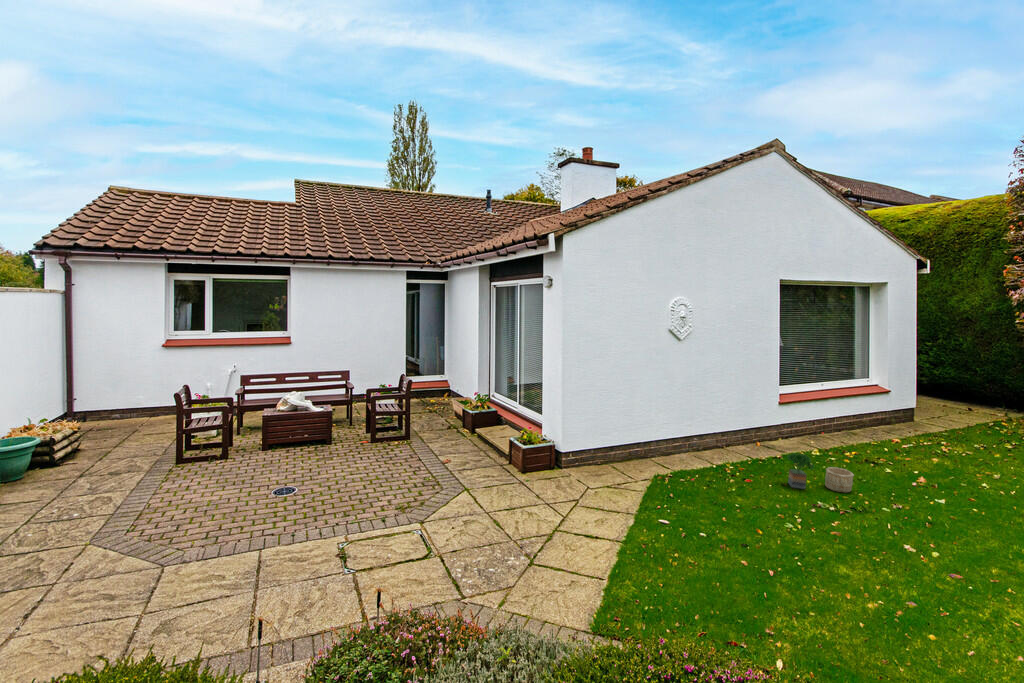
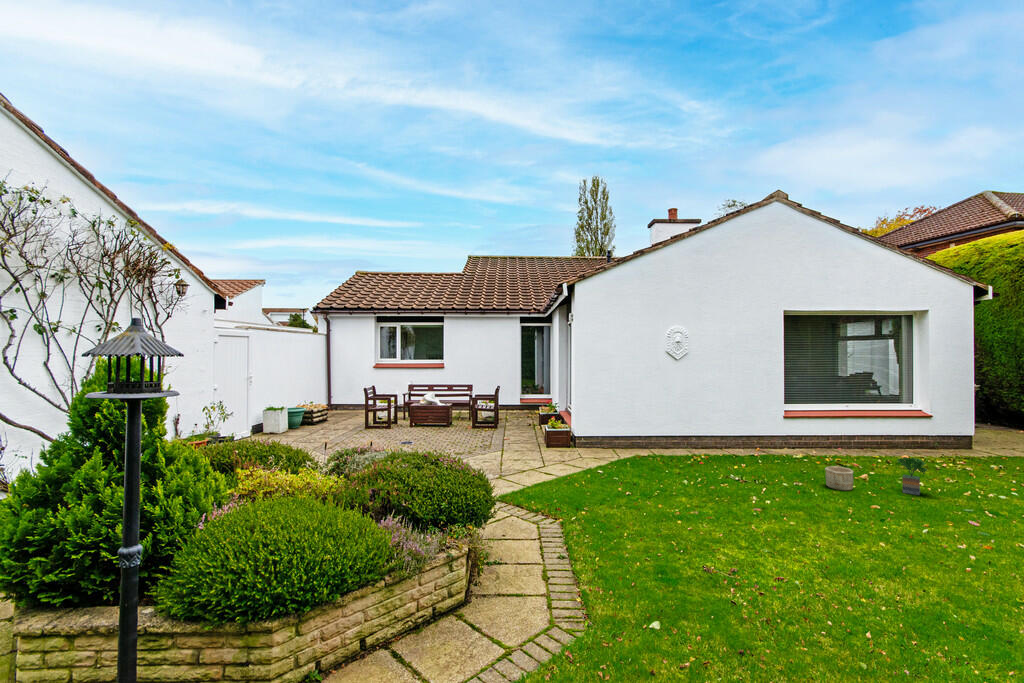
potted tree: present [788,454,813,489] -> present [898,457,927,495]

